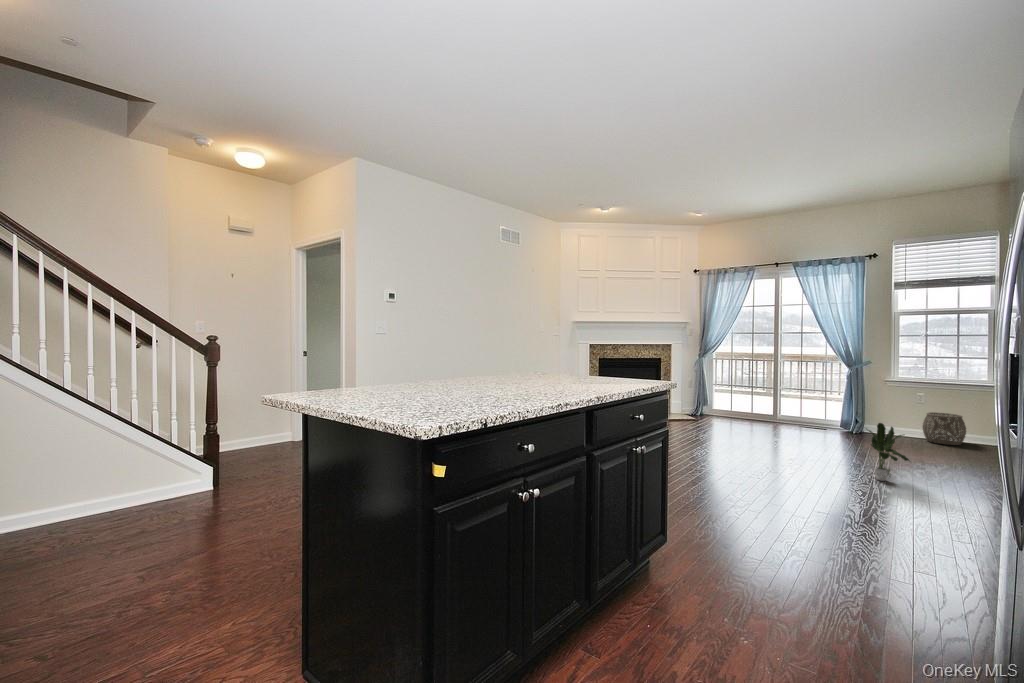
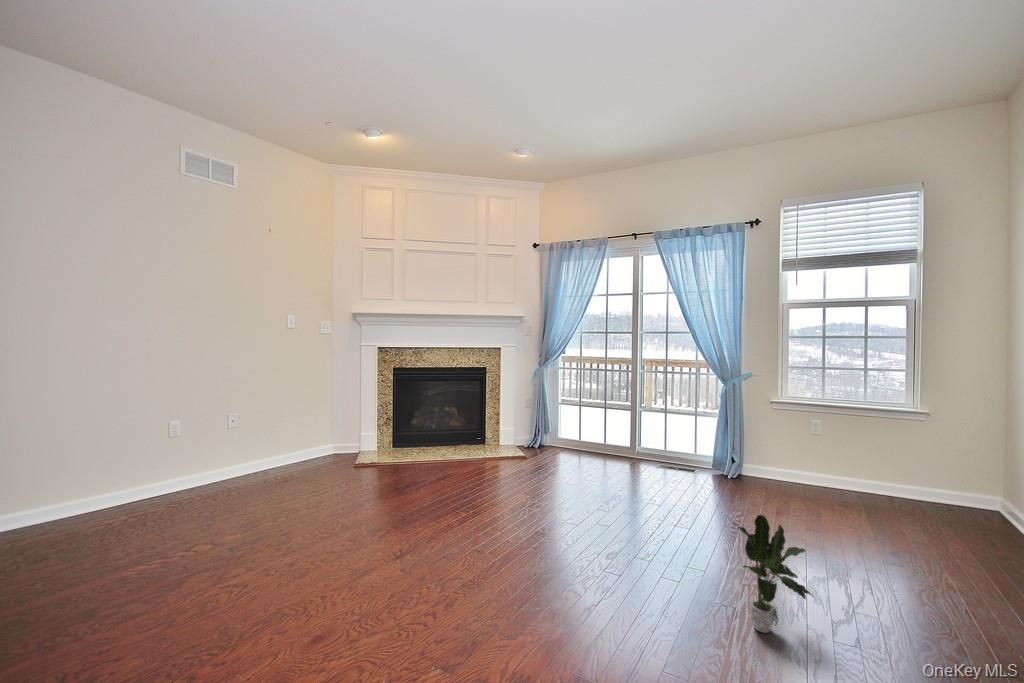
woven basket: present [922,412,966,445] -> none [819,449,878,501]

